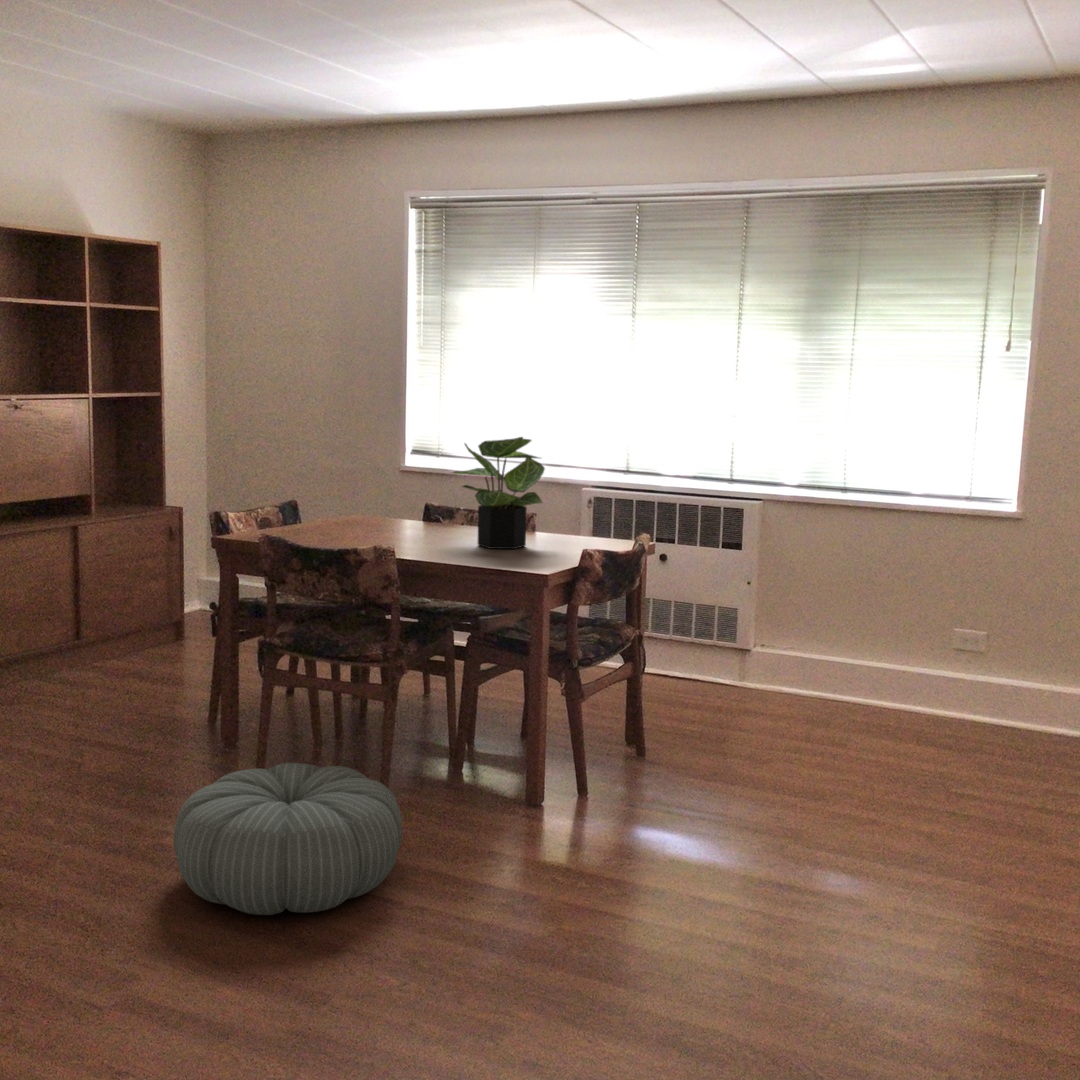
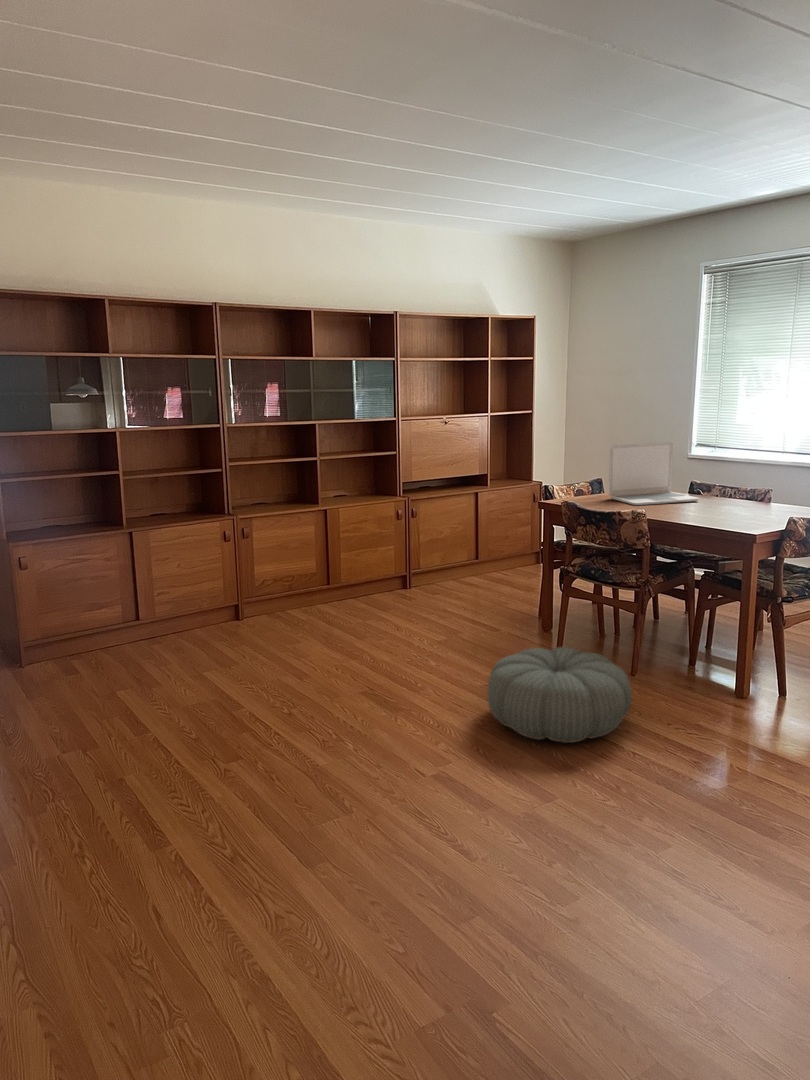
potted plant: present [452,437,545,549] -> none [700,435,773,515]
laptop: none [314,446,444,539] -> present [609,442,699,505]

